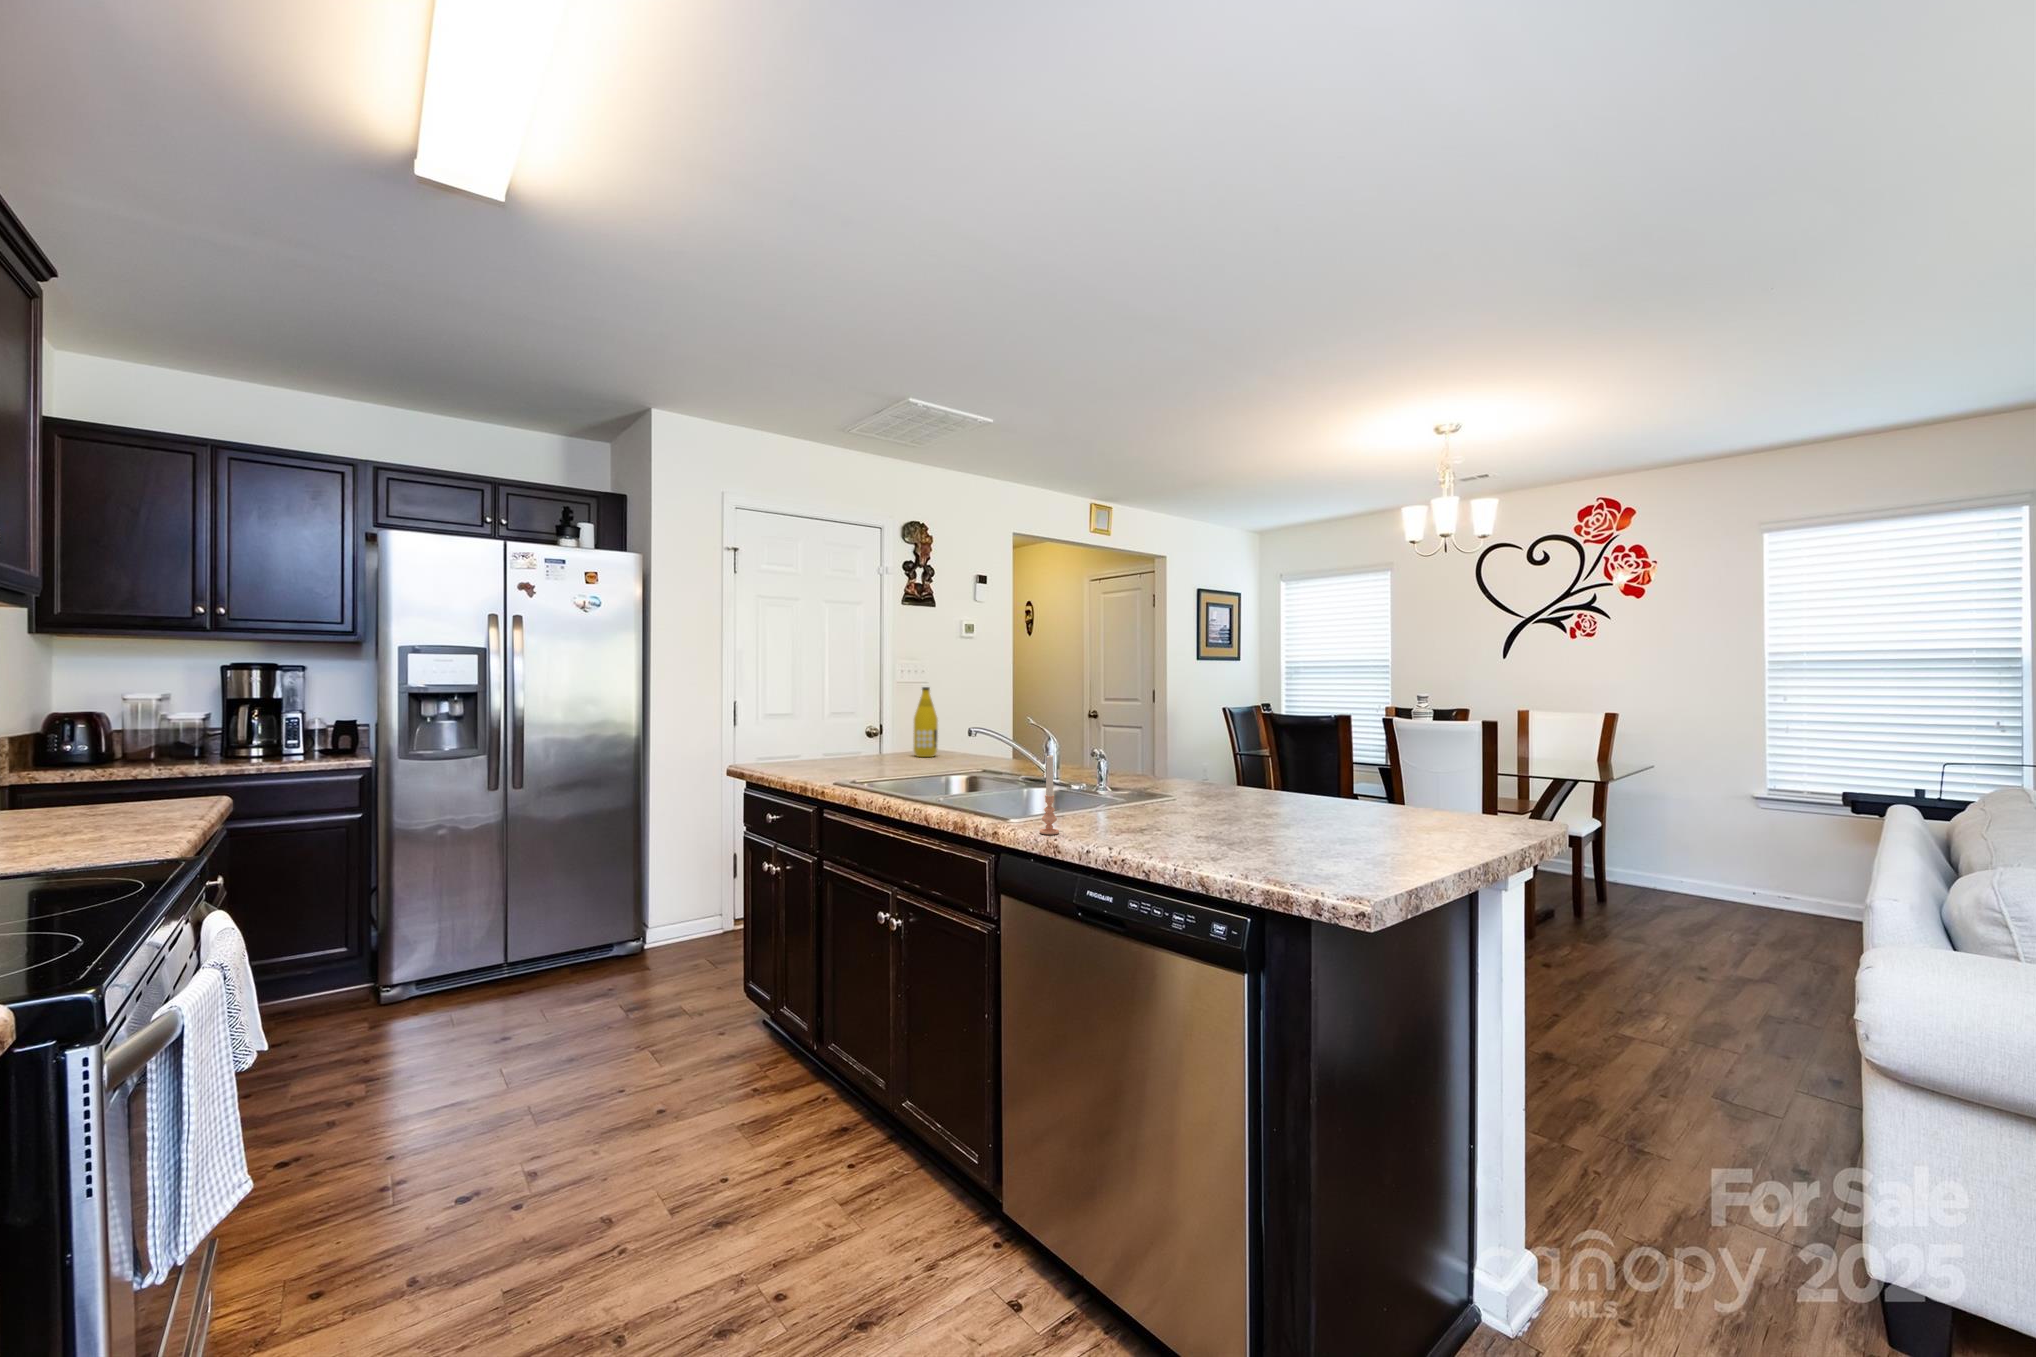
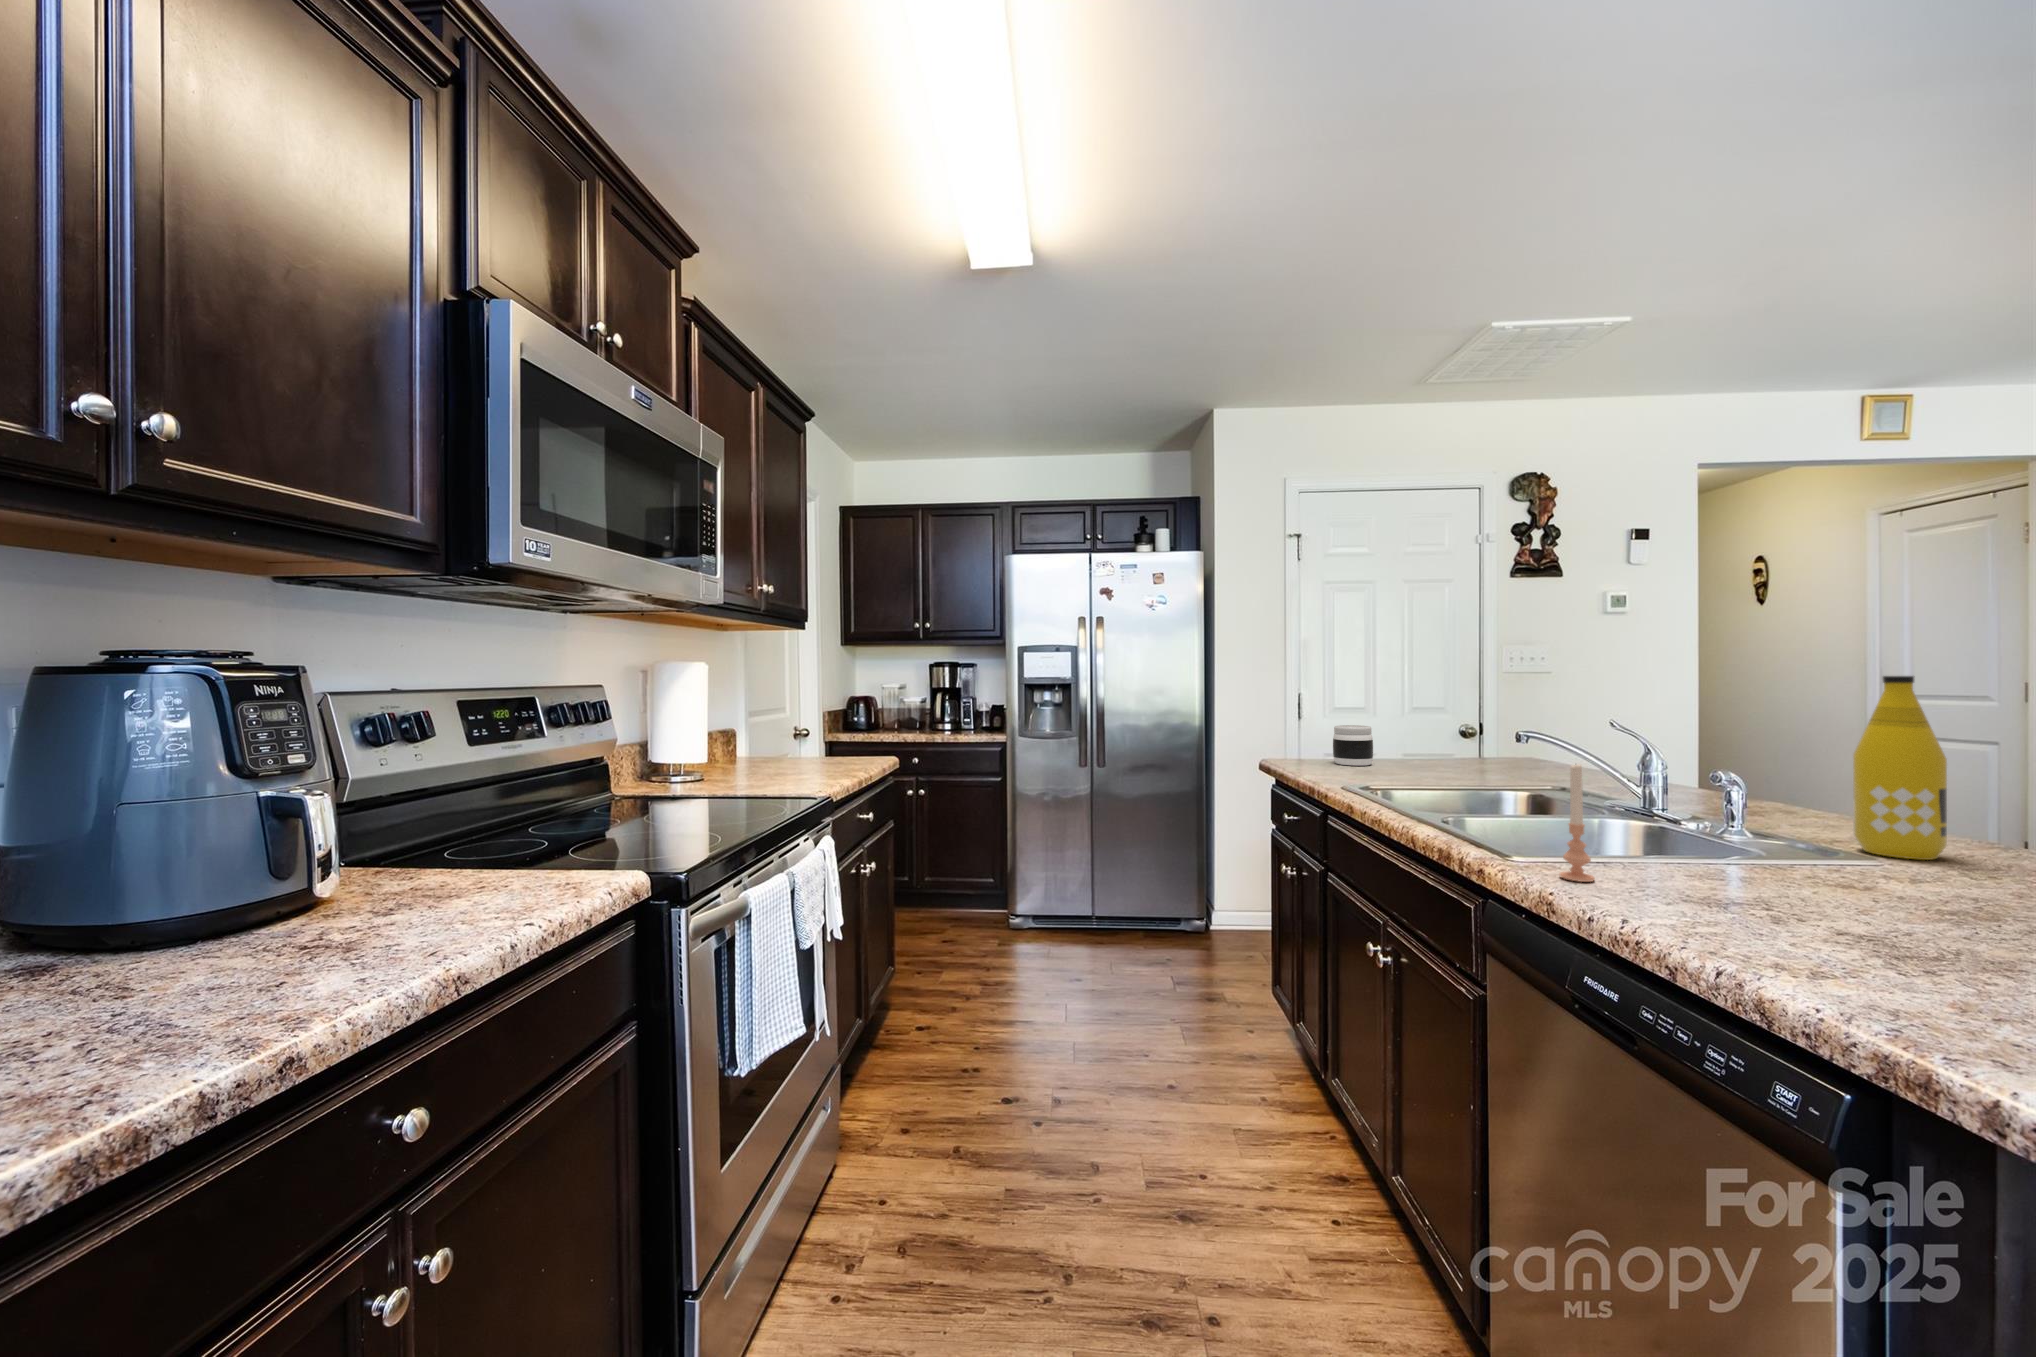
bottle: present [913,687,938,757] -> present [1853,676,1947,860]
jar: none [804,730,837,766] -> present [1333,725,1373,766]

